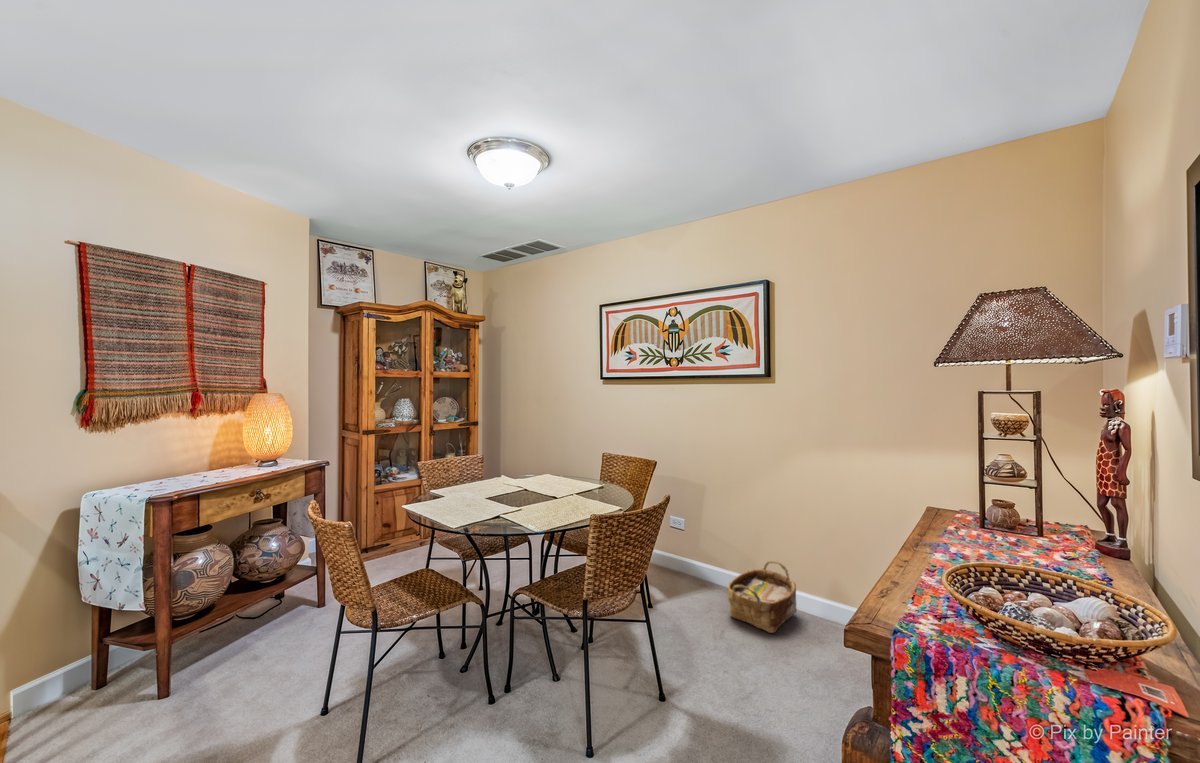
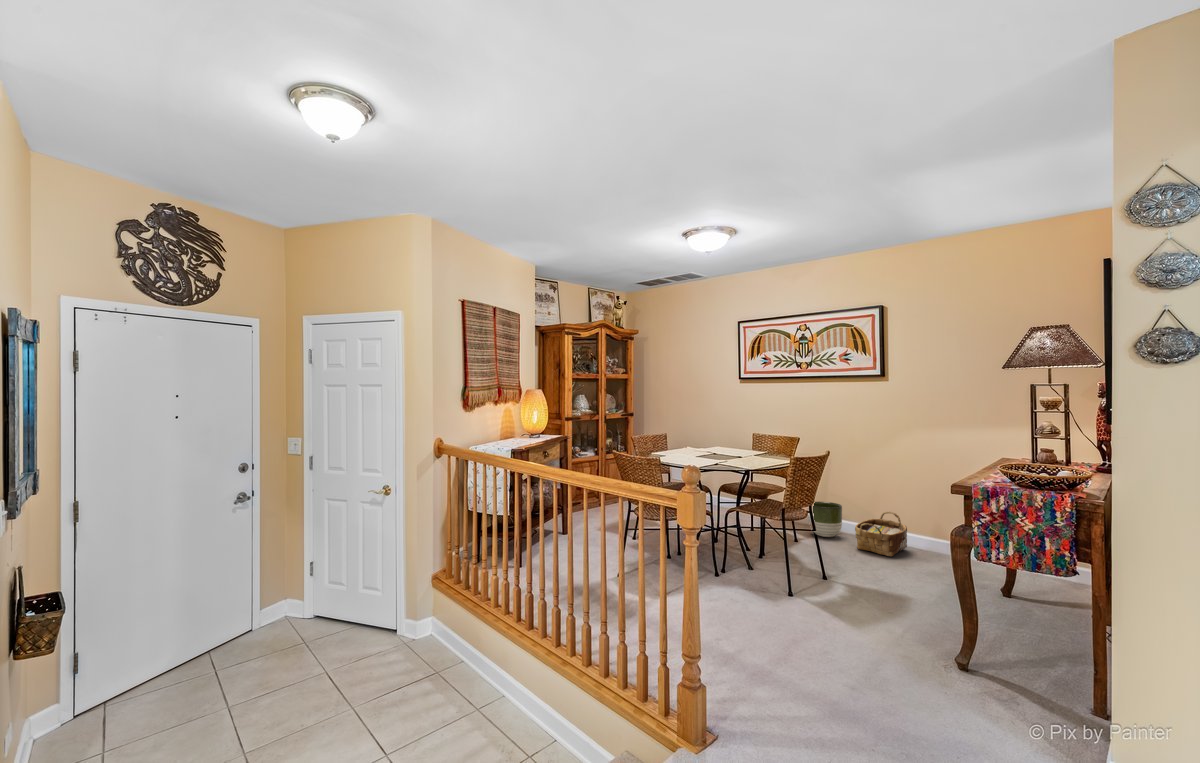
planter: none [674,541,716,592] -> present [809,502,842,537]

